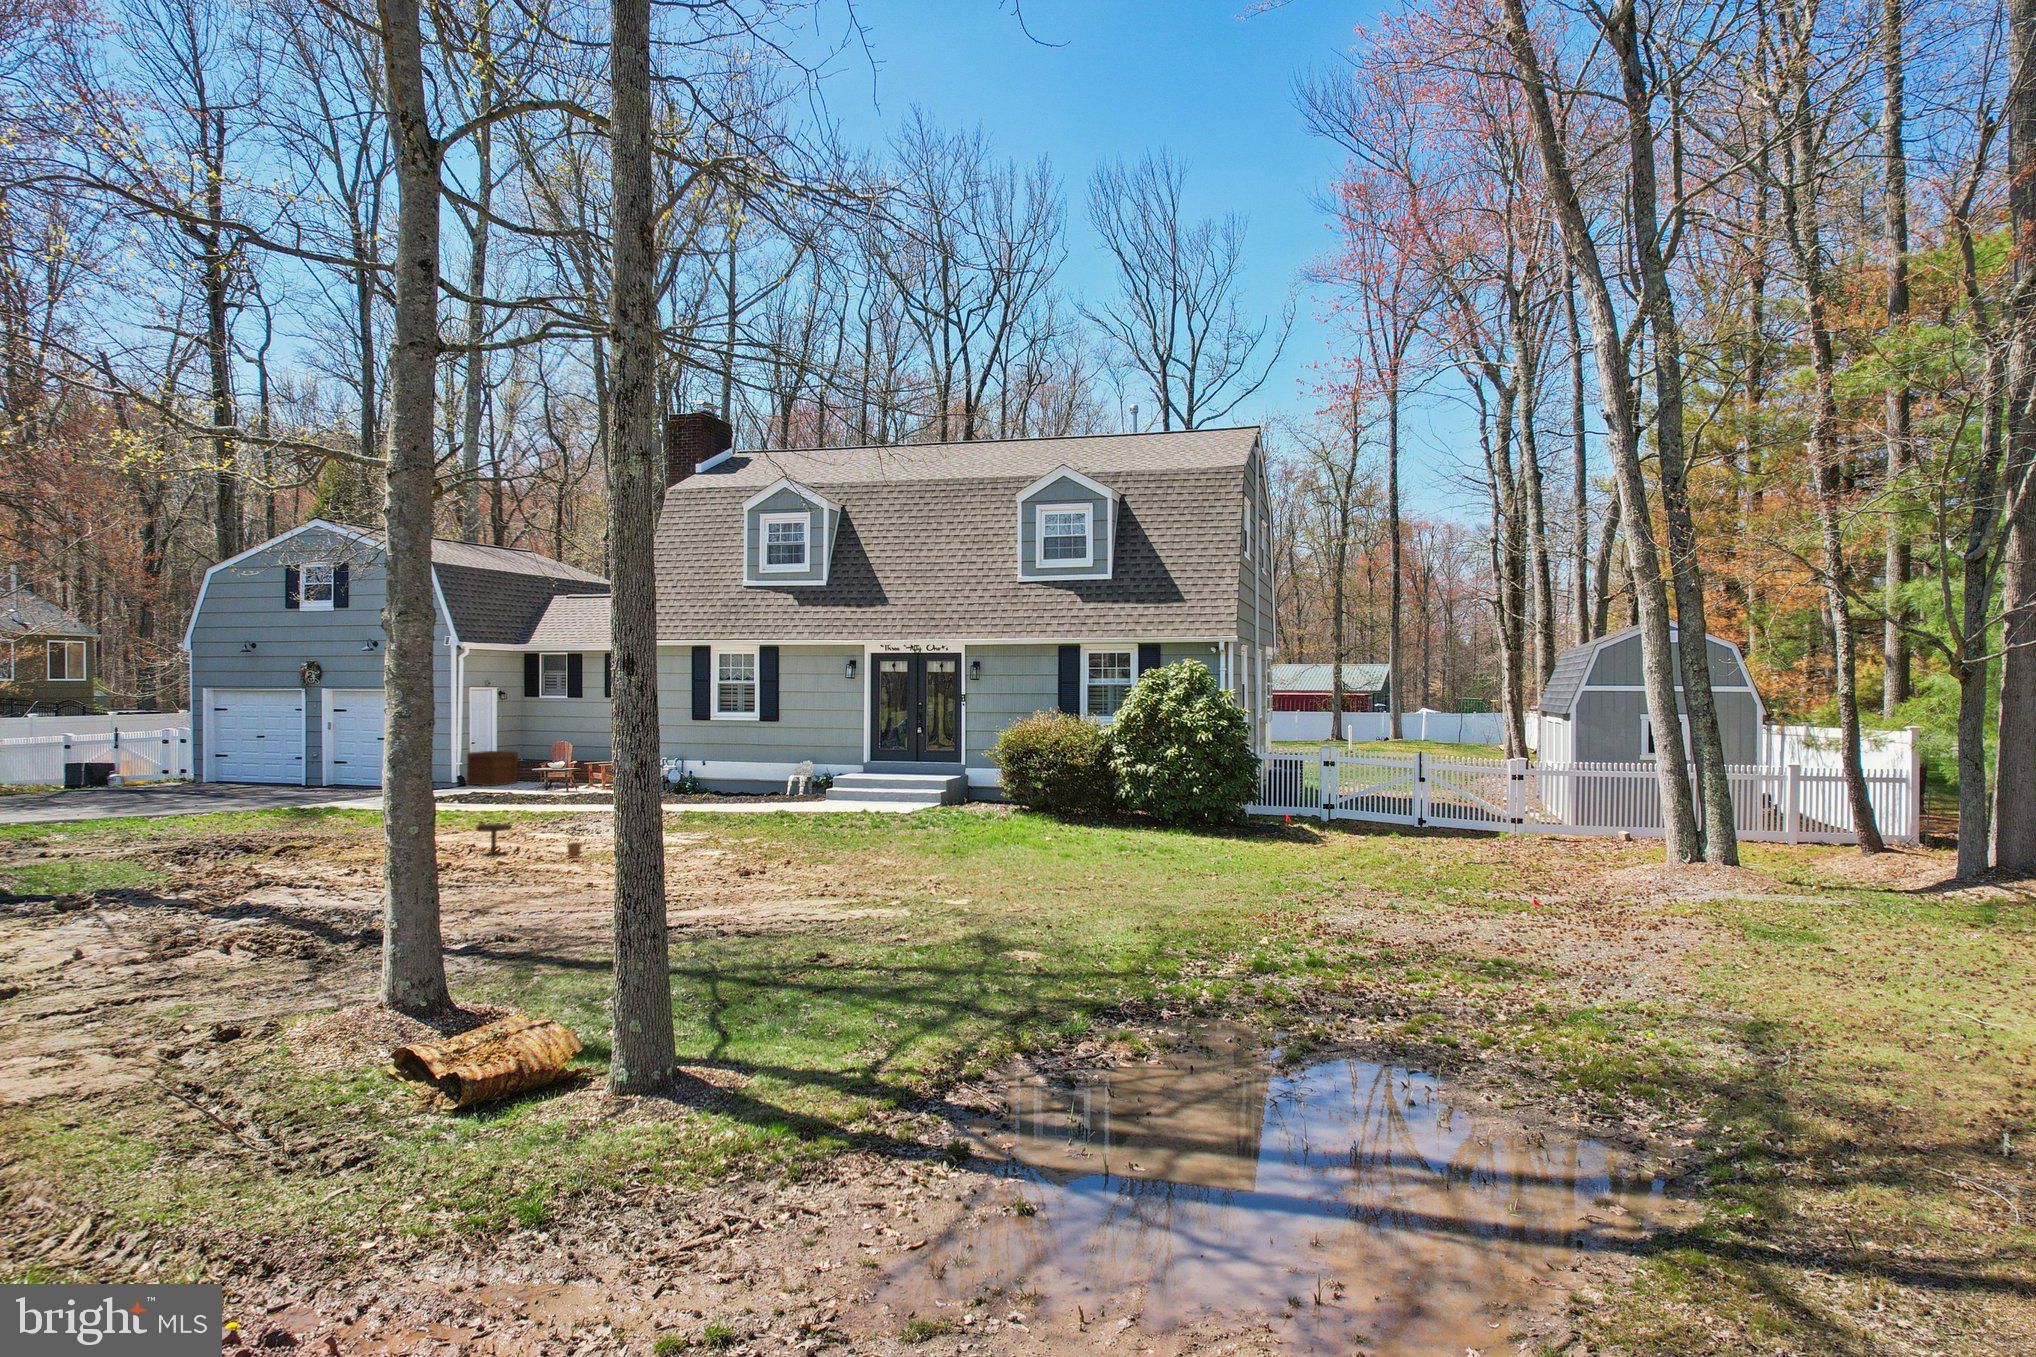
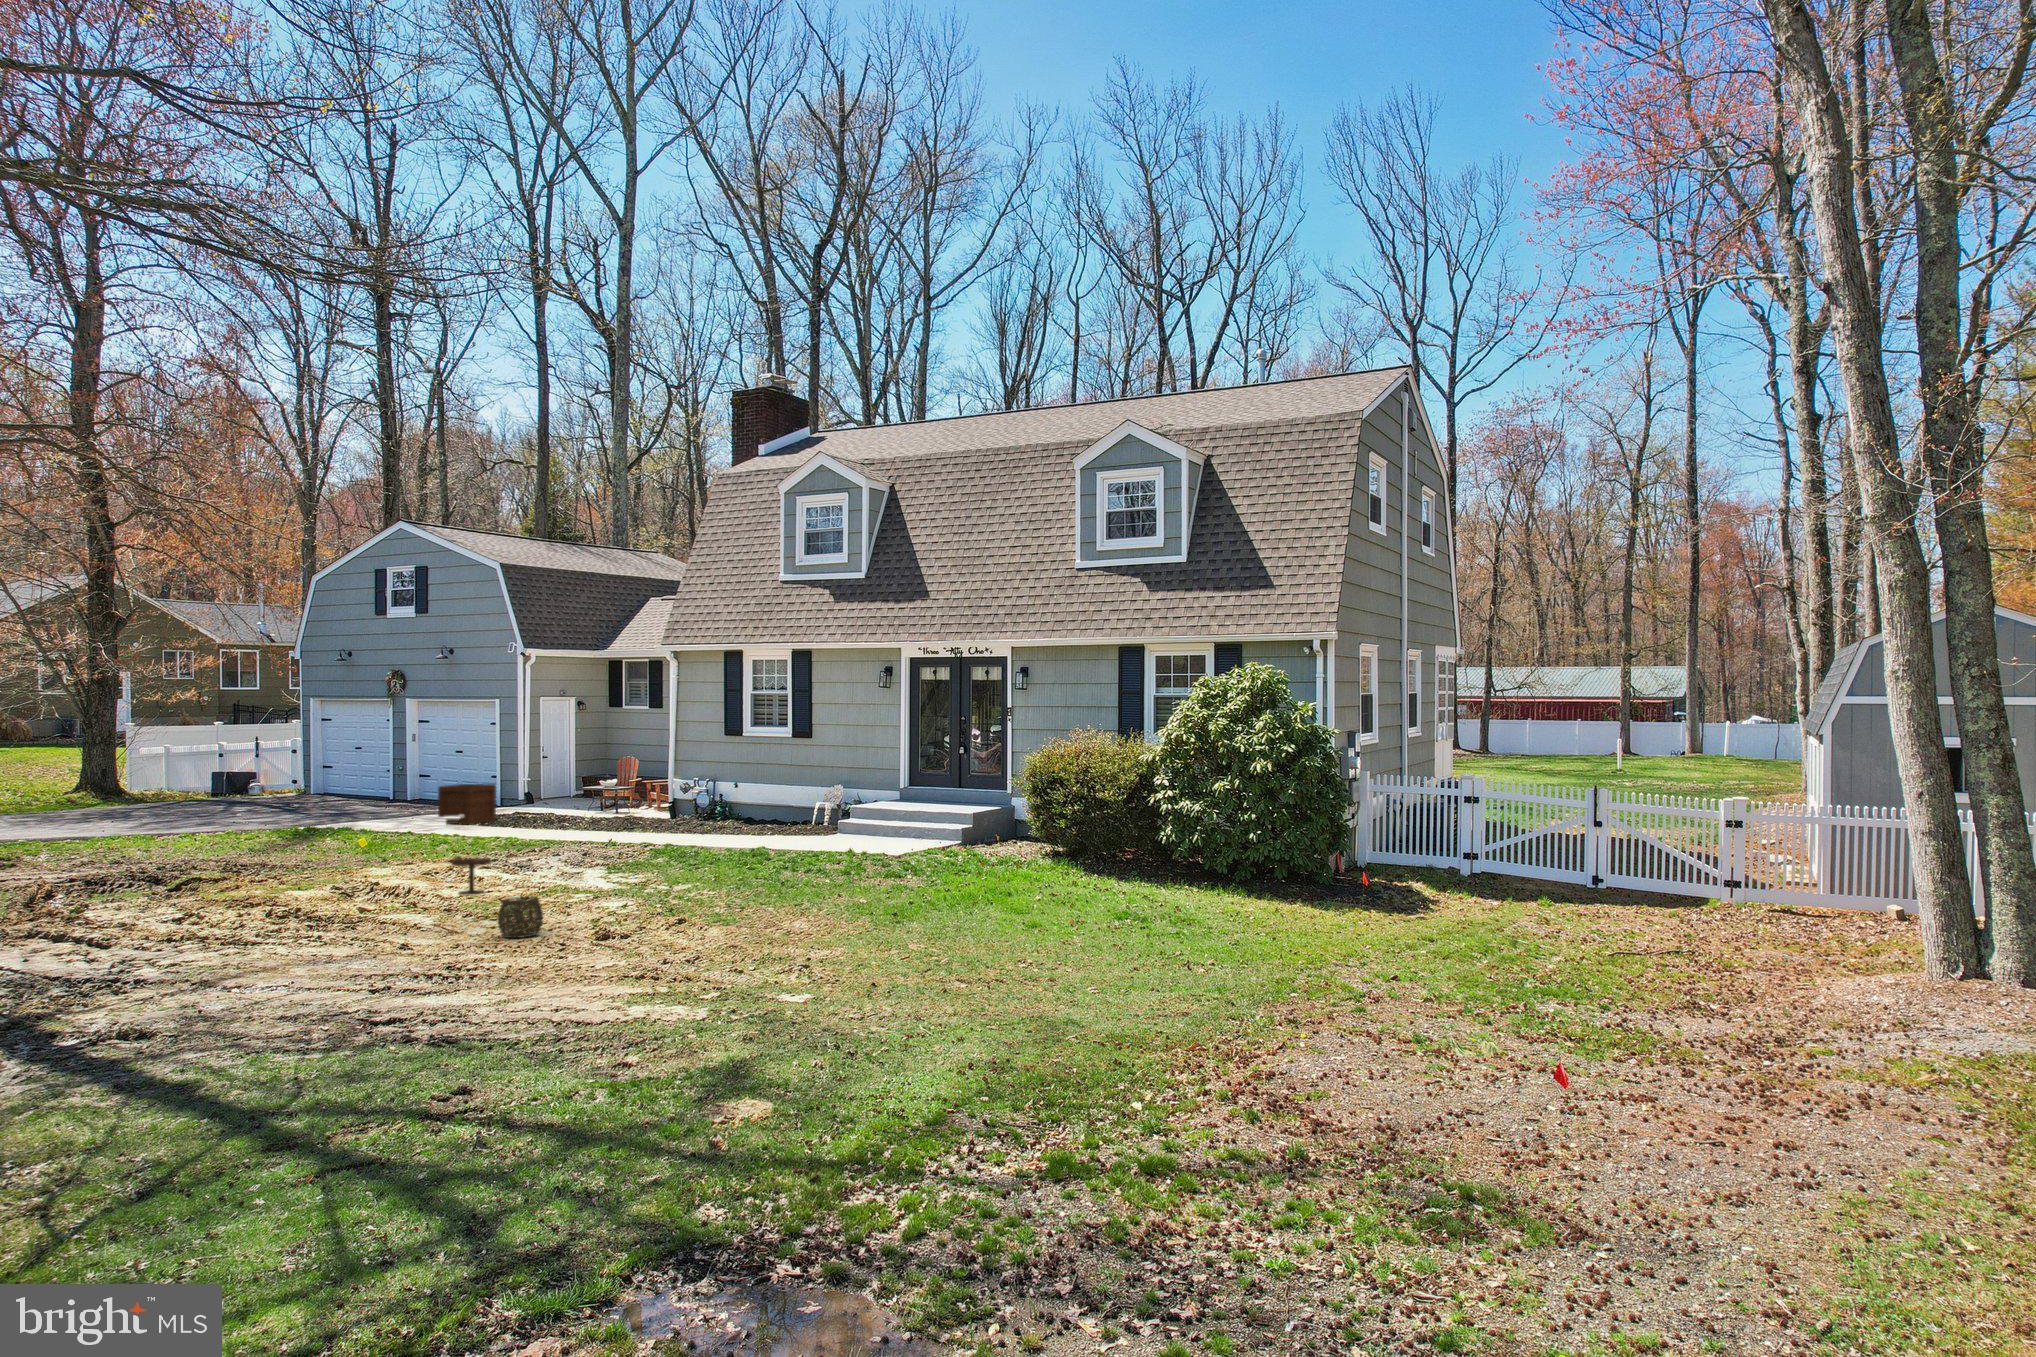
potted plant: present [567,816,581,858] -> none [551,850,570,899]
woven basket: none [516,859,558,896] -> present [498,896,543,938]

